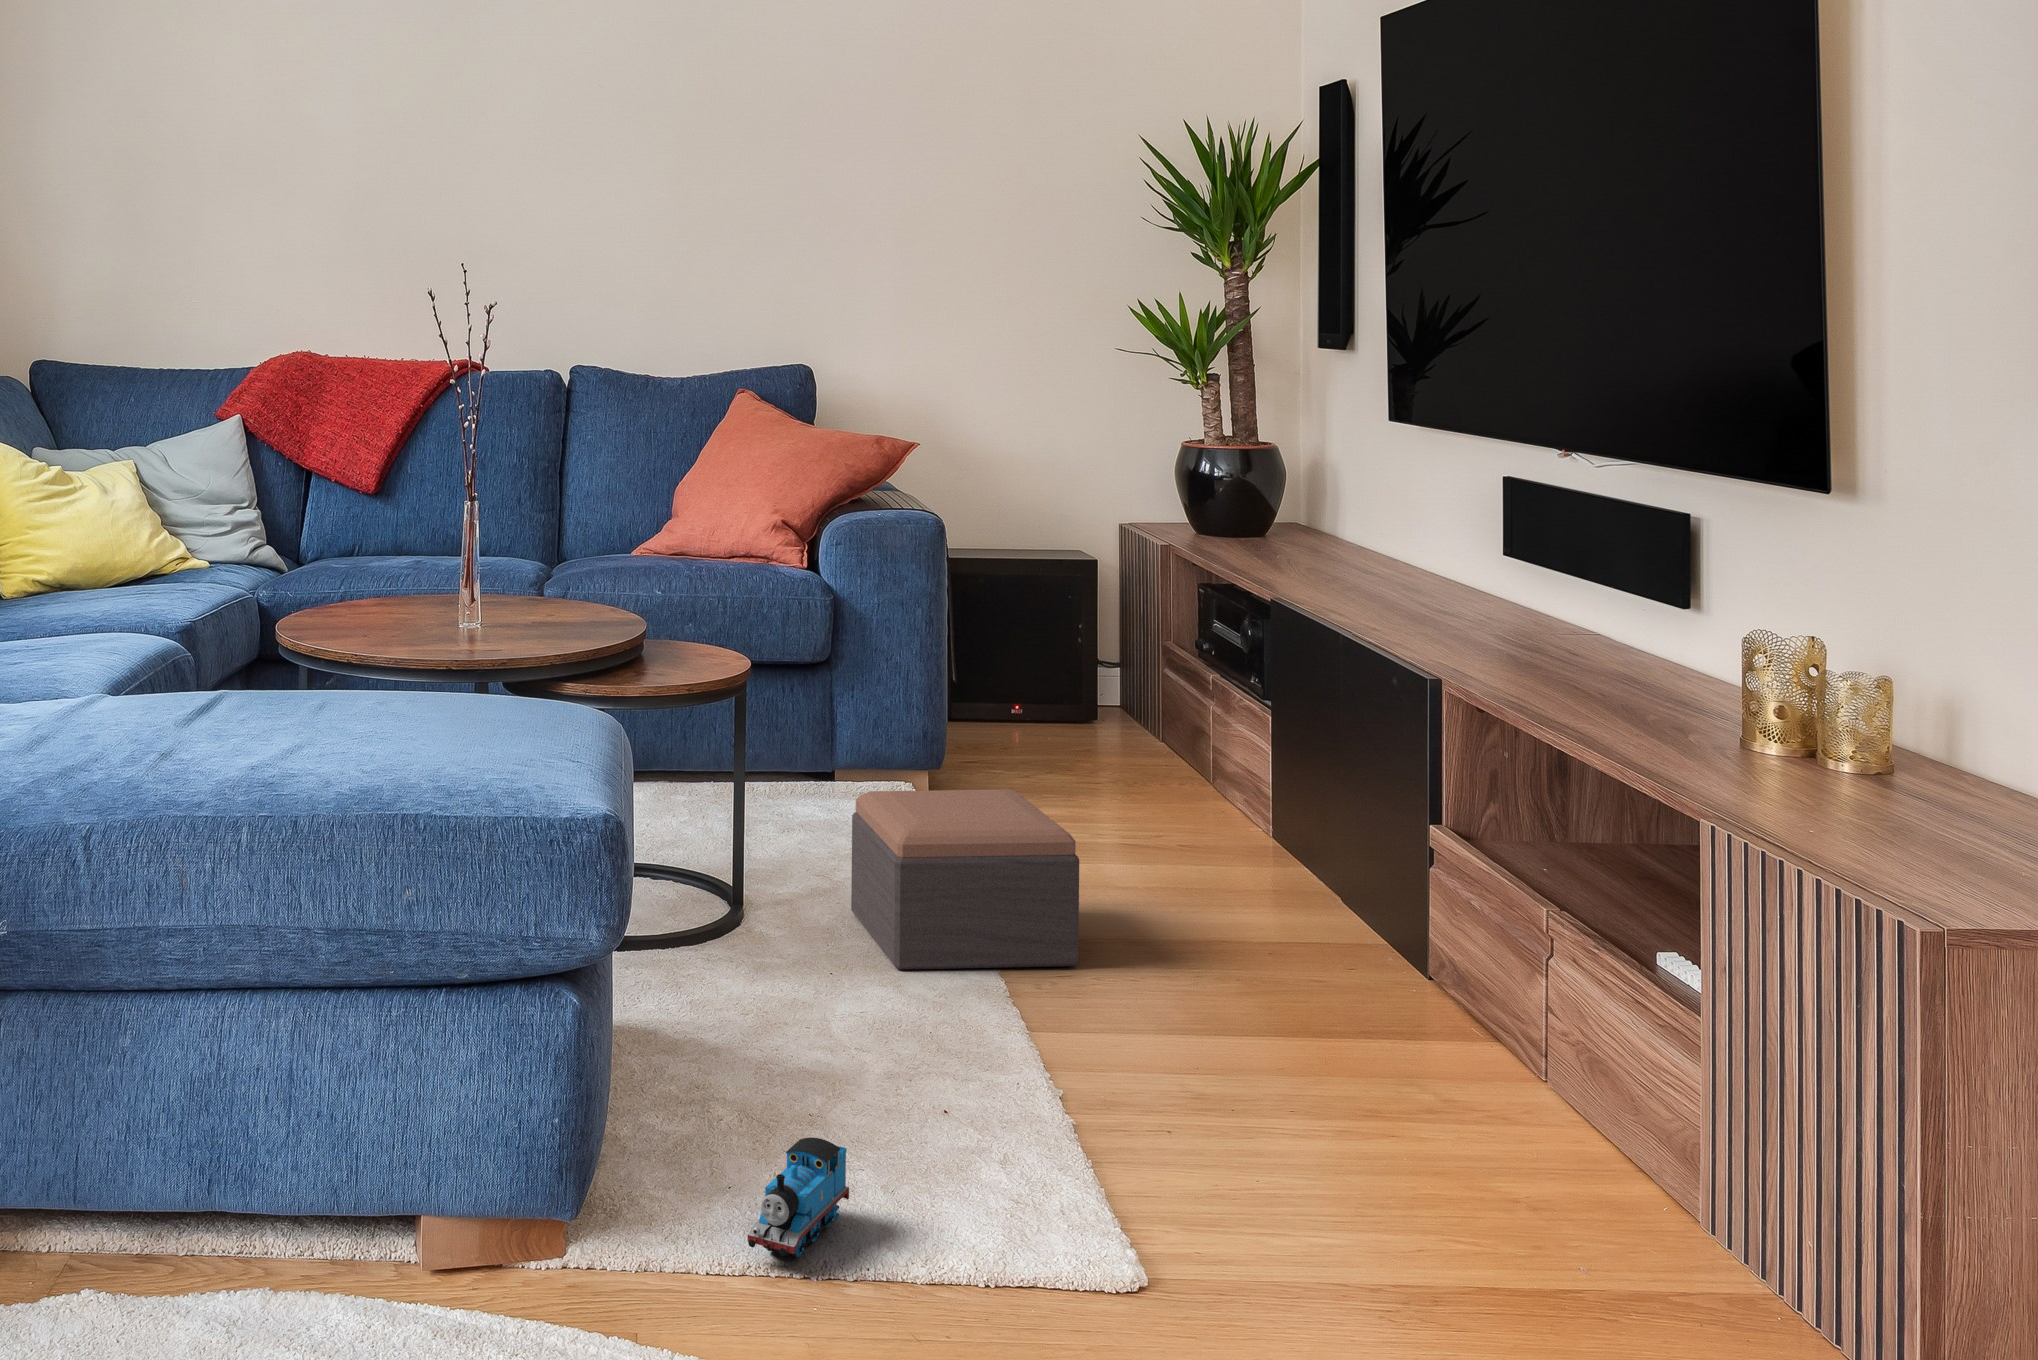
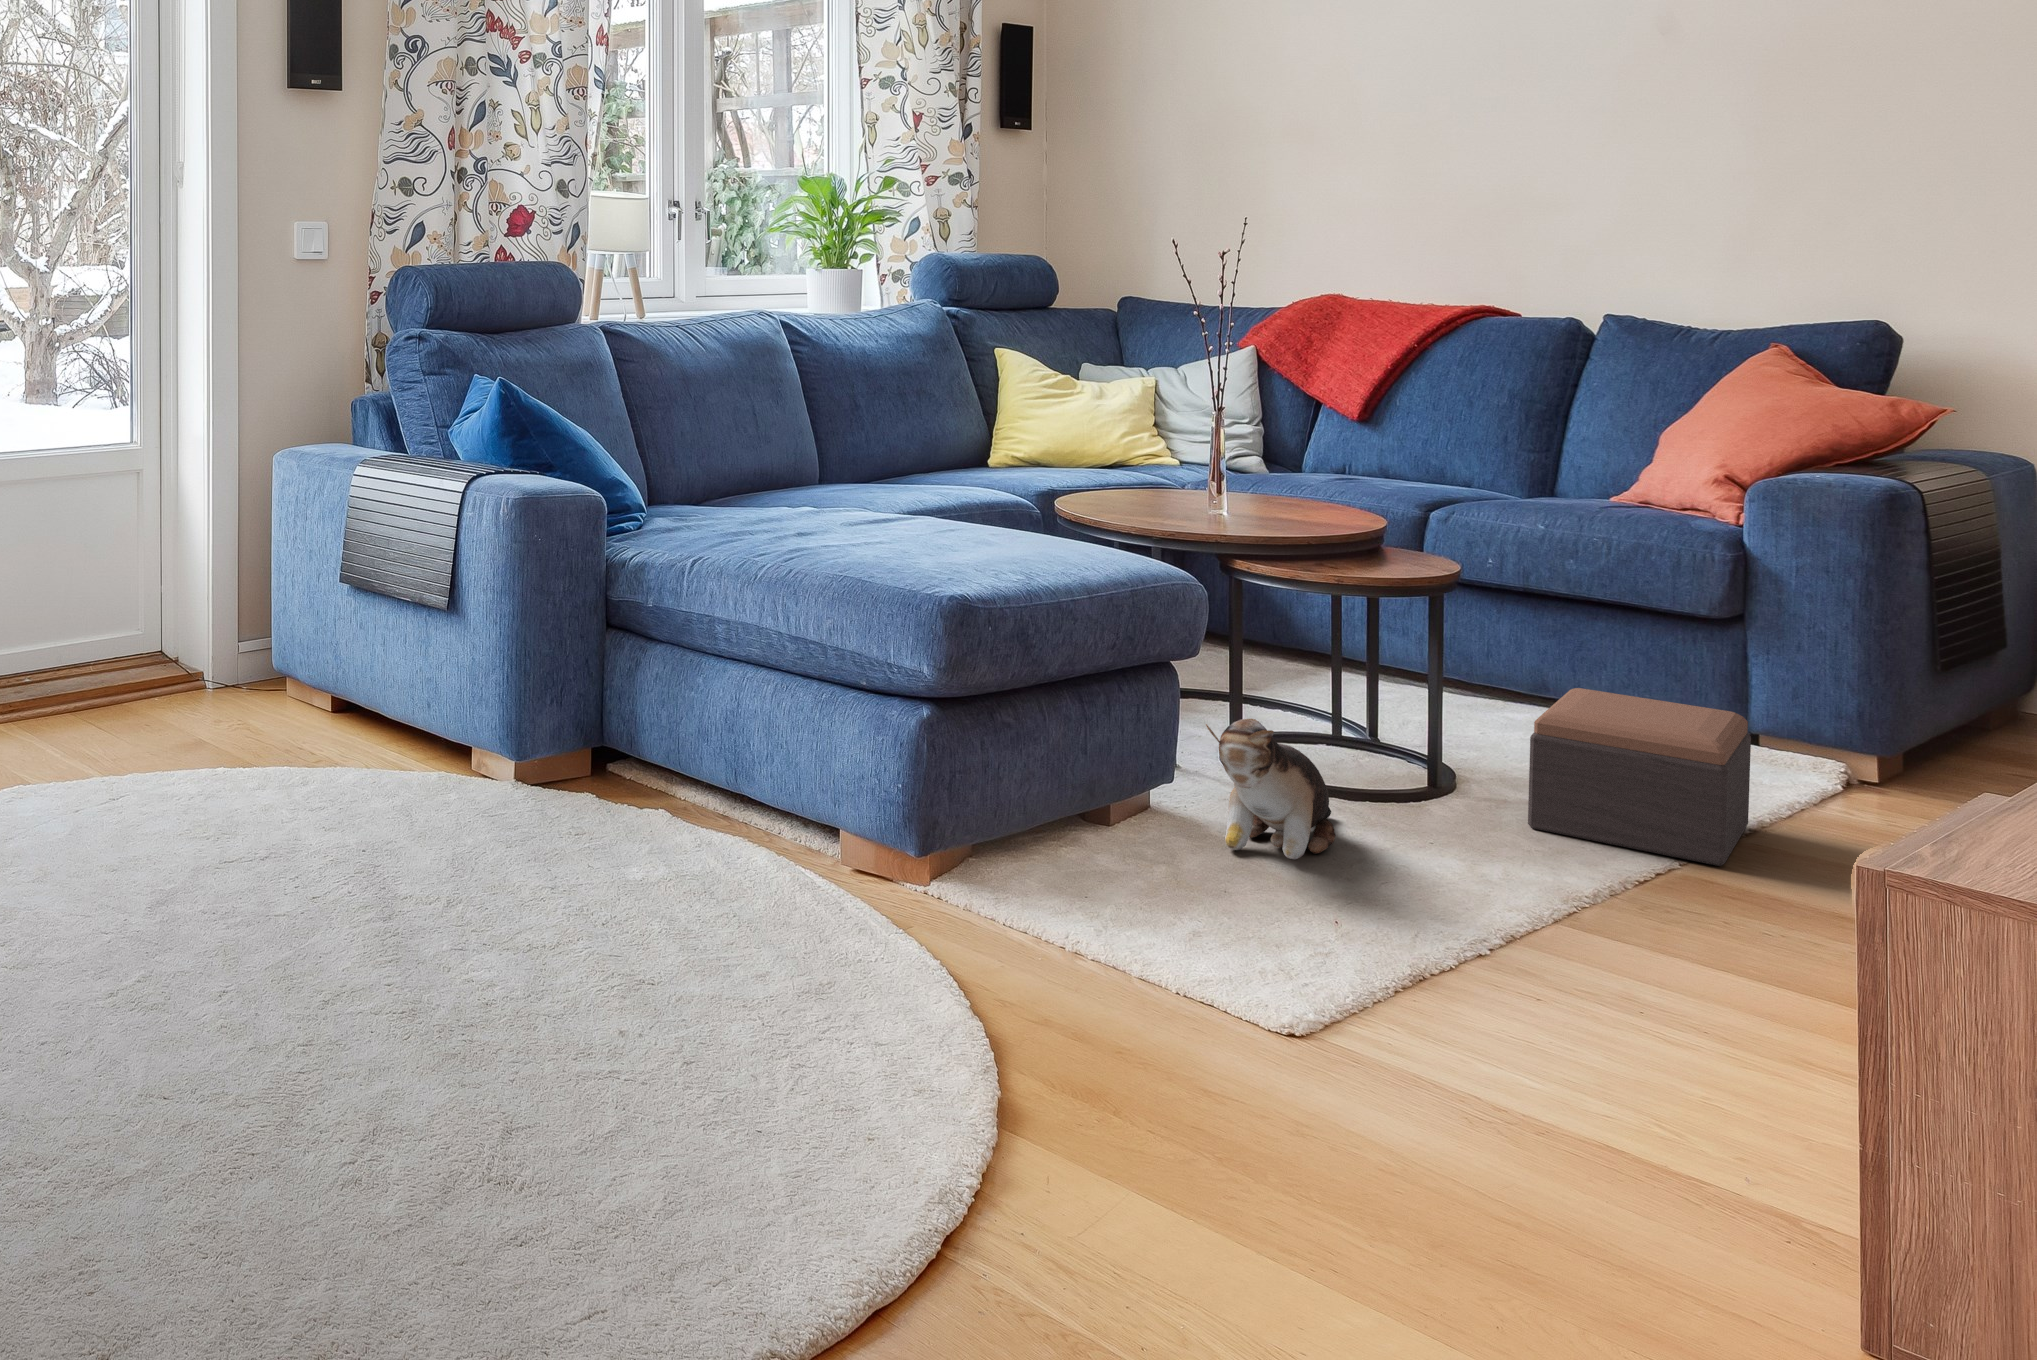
plush toy: none [703,920,815,1103] -> present [1206,719,1335,859]
toy train: present [748,1138,849,1258] -> none [1100,851,1215,917]

